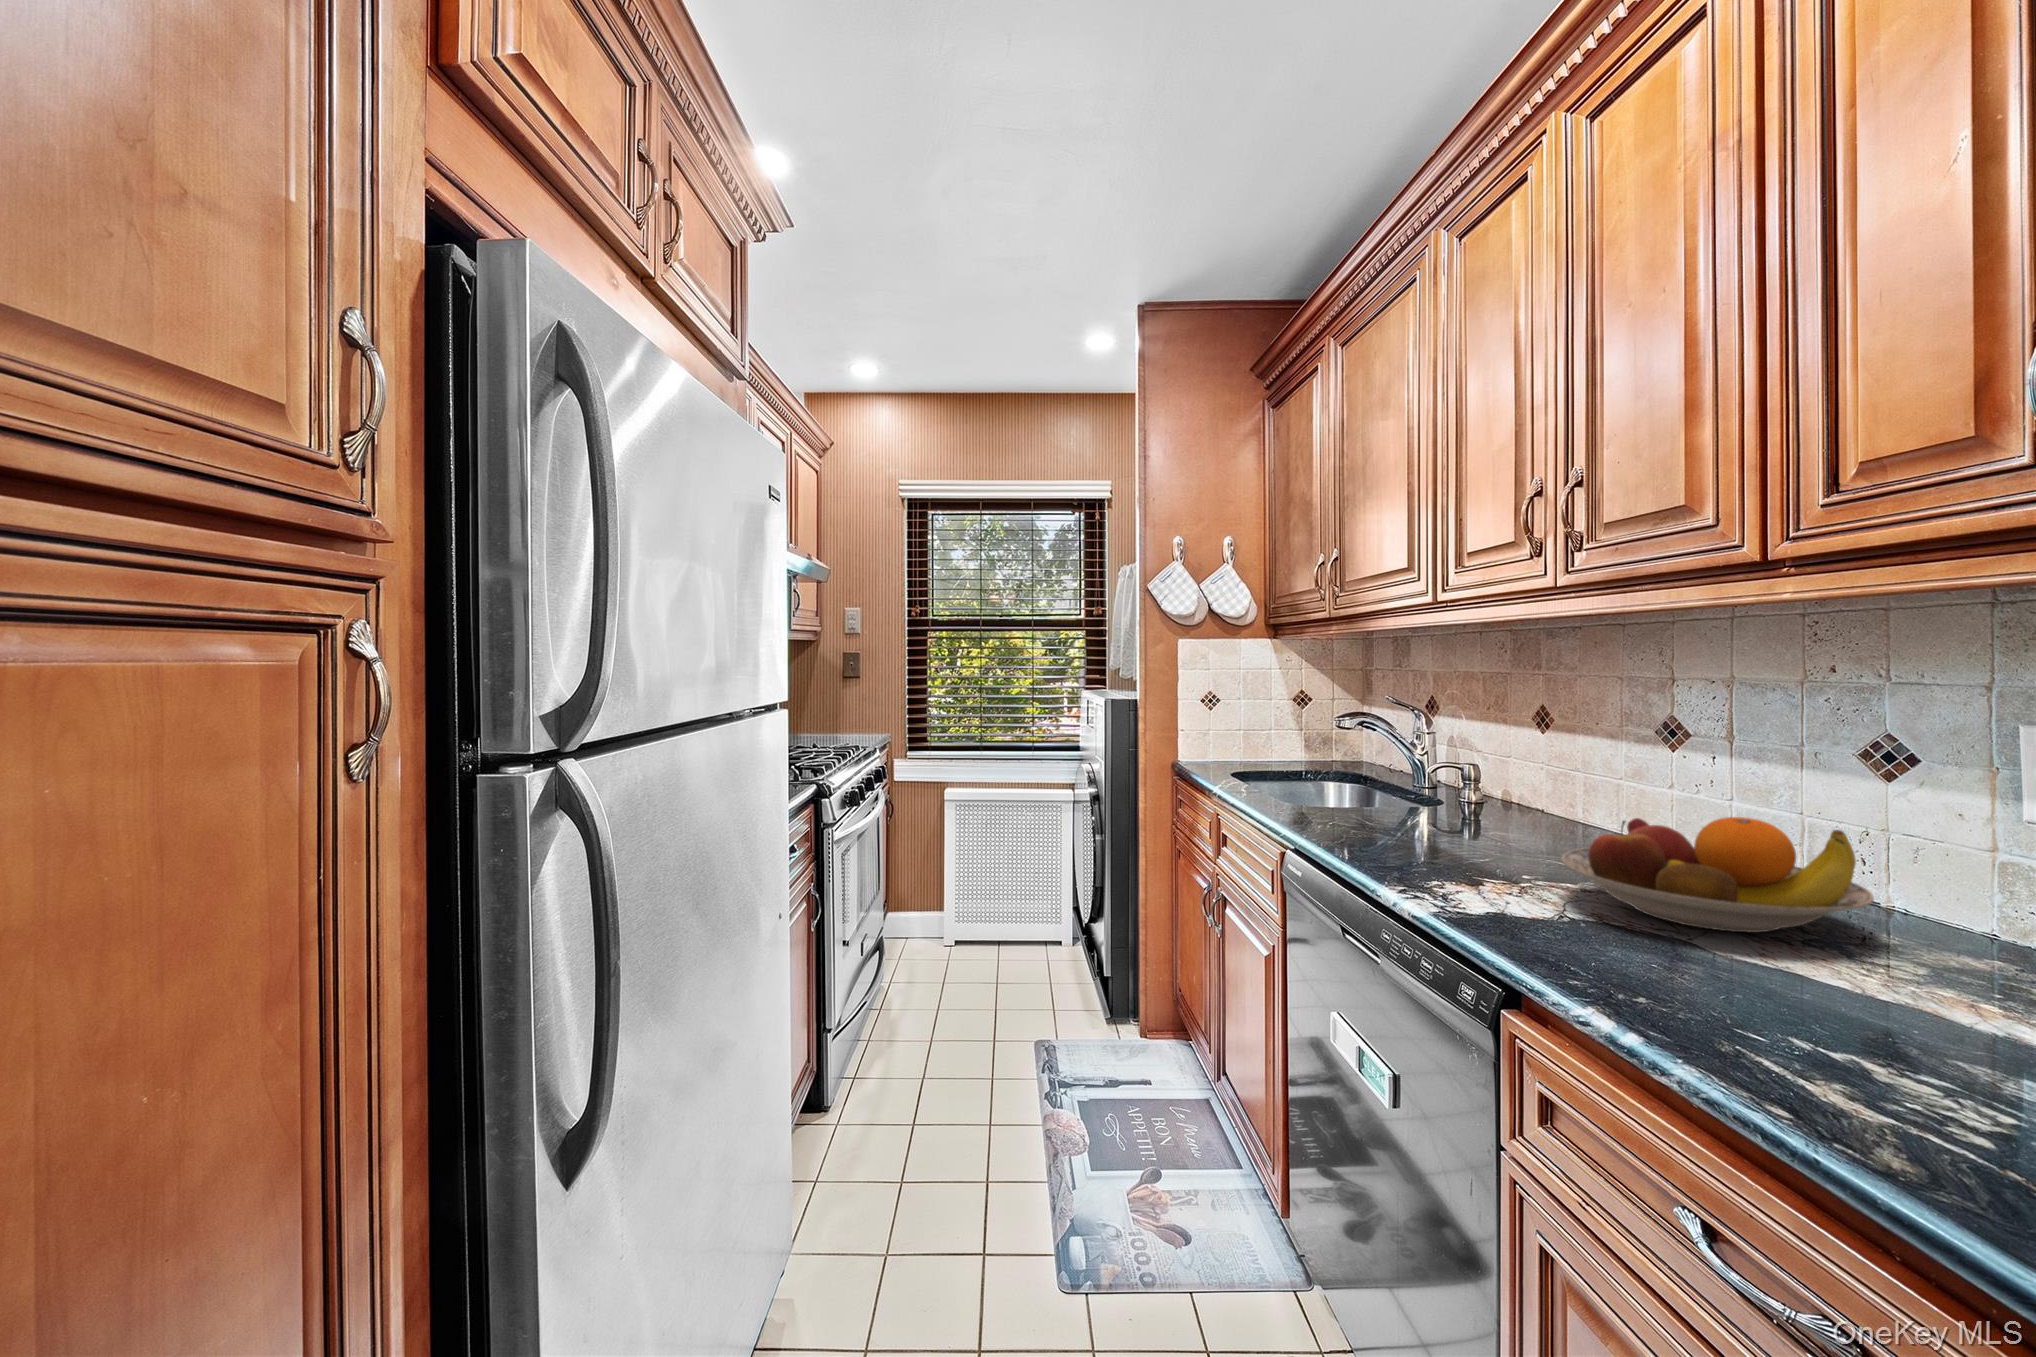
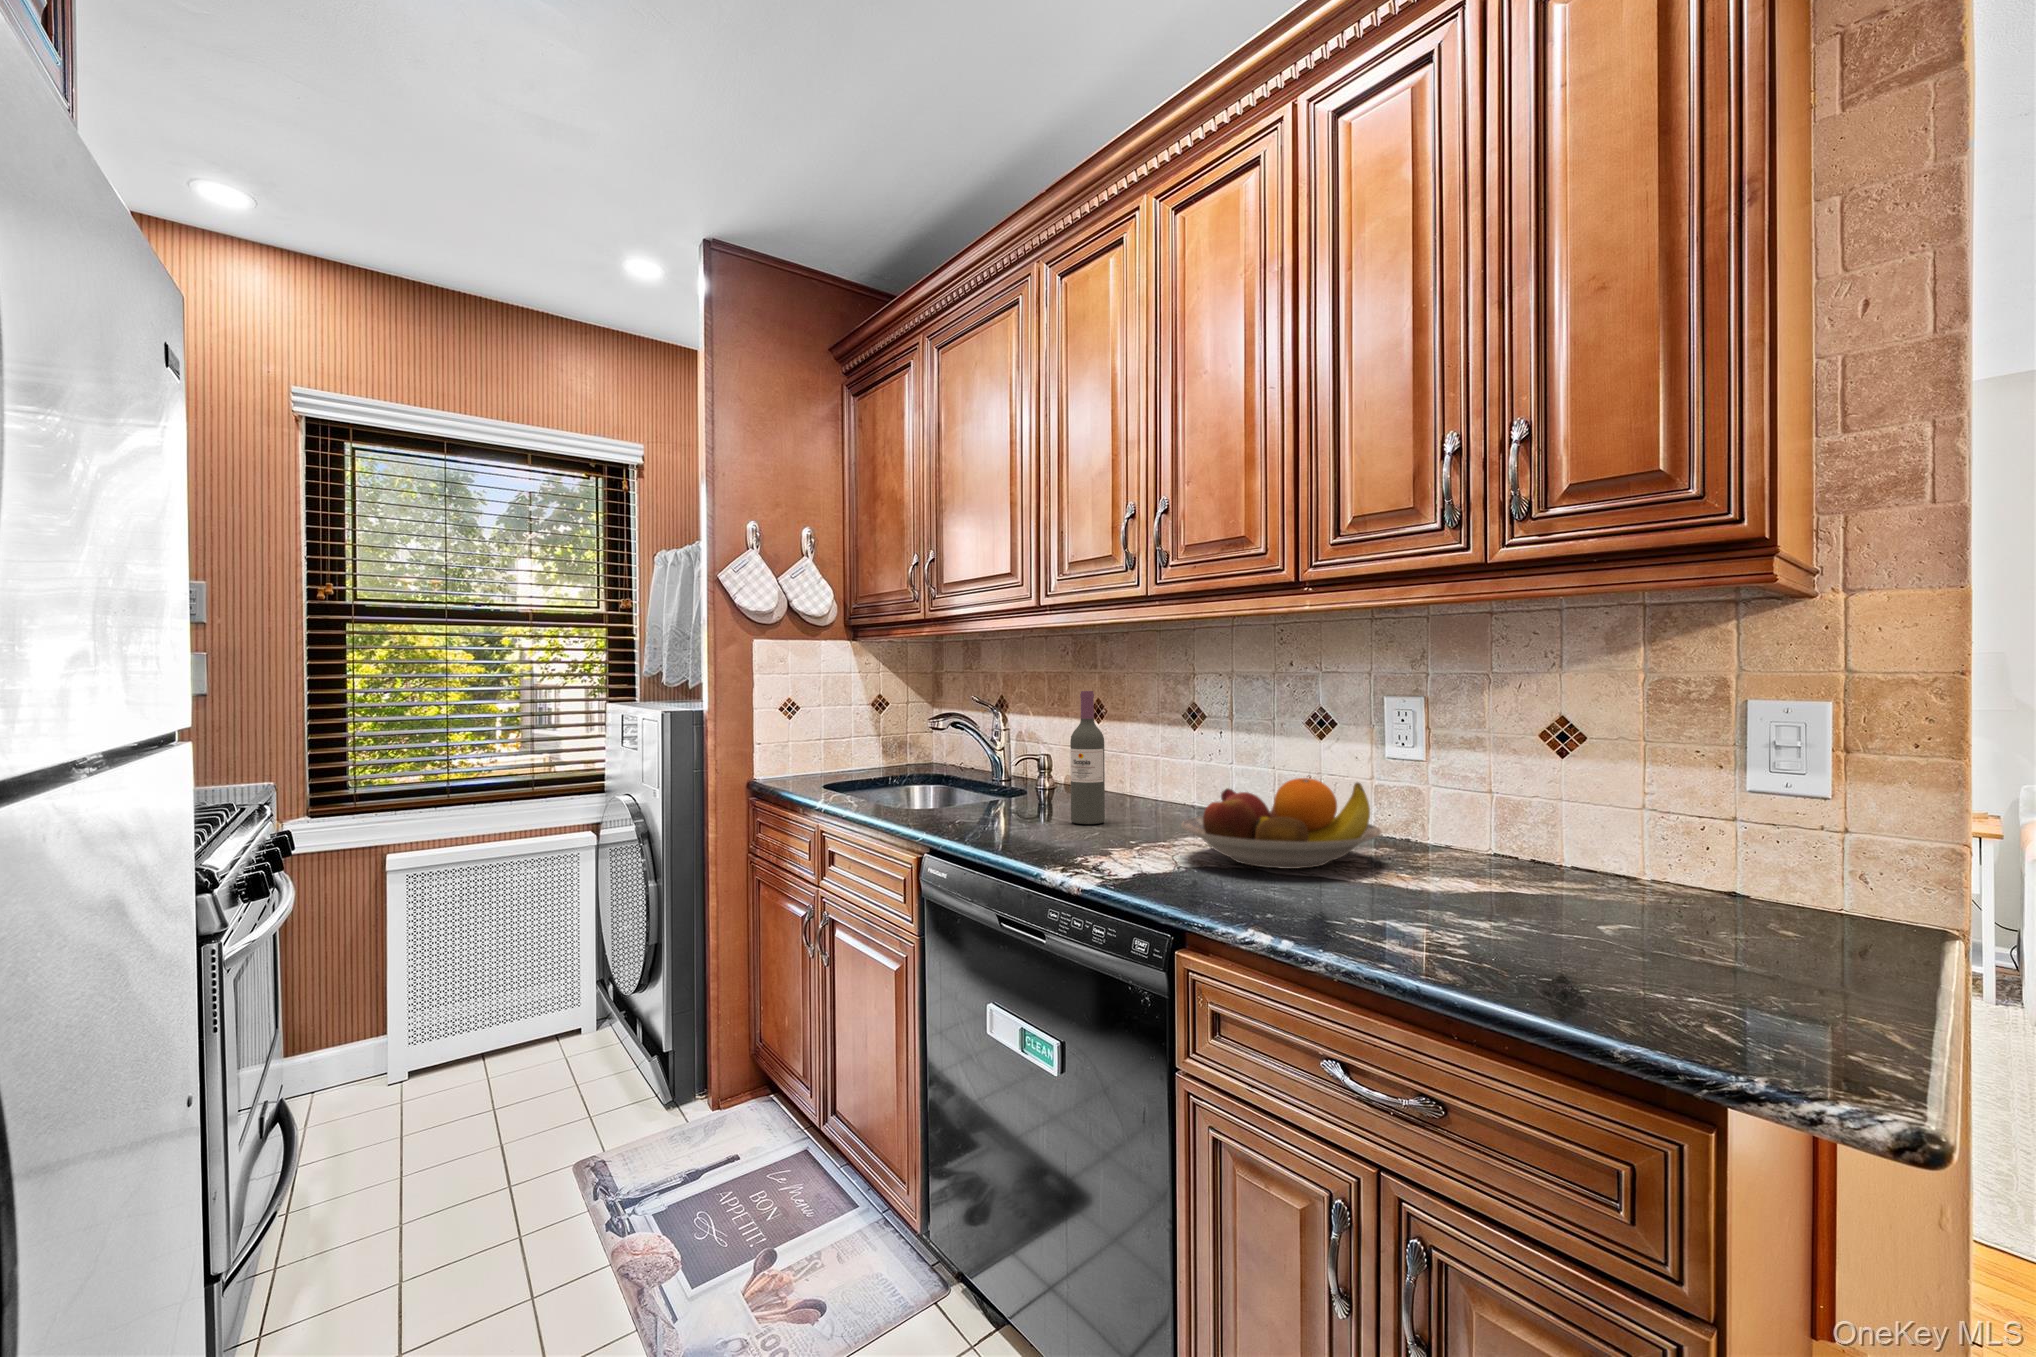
wine bottle: none [1457,694,1498,837] -> present [1070,691,1105,824]

